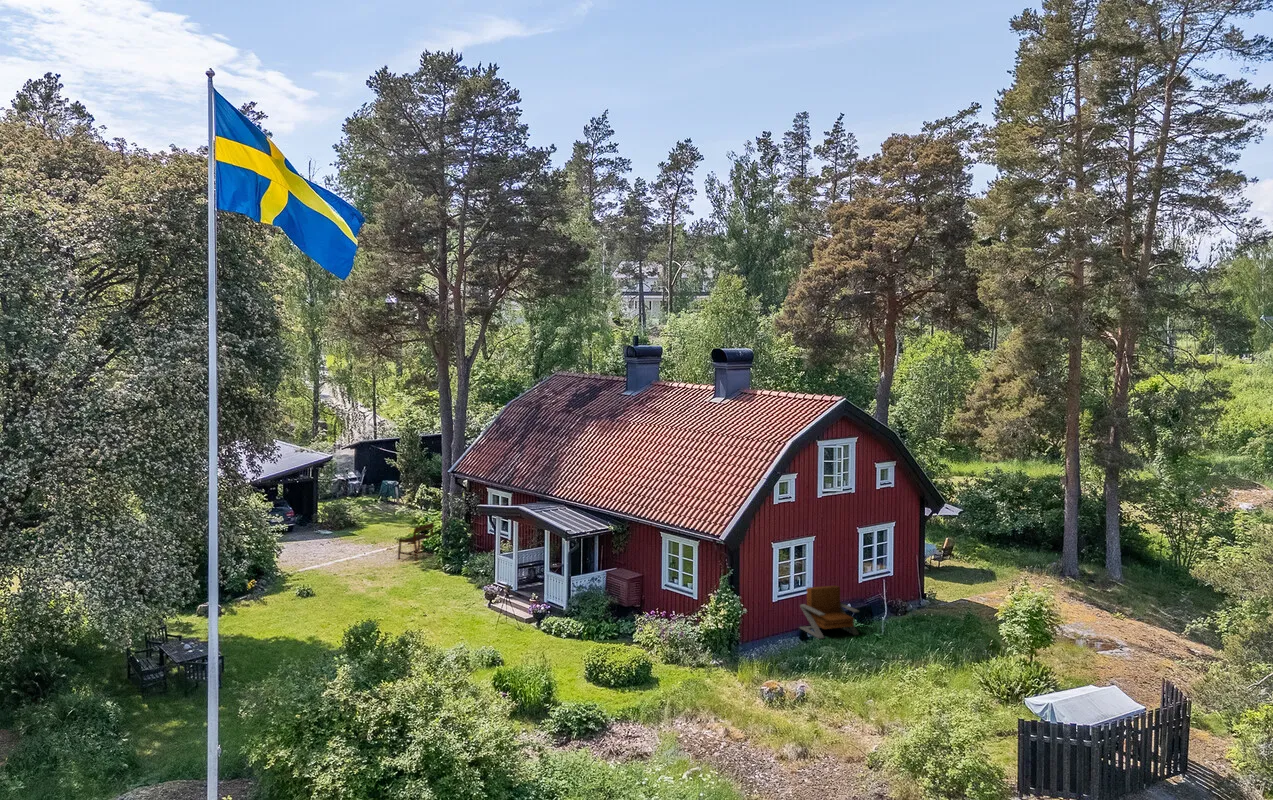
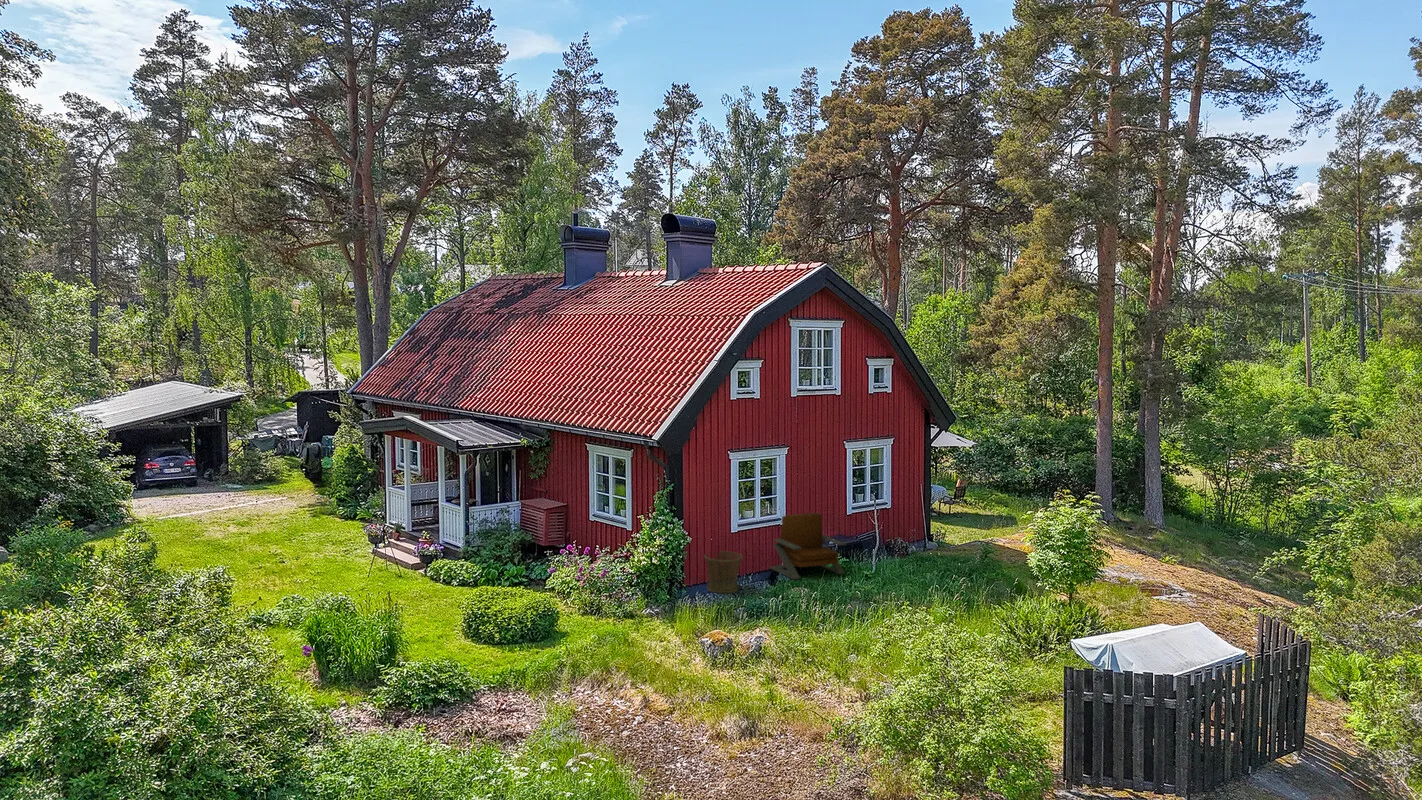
bench: present [398,522,434,560] -> none [272,453,324,501]
basket: none [752,616,781,649] -> present [704,551,743,593]

